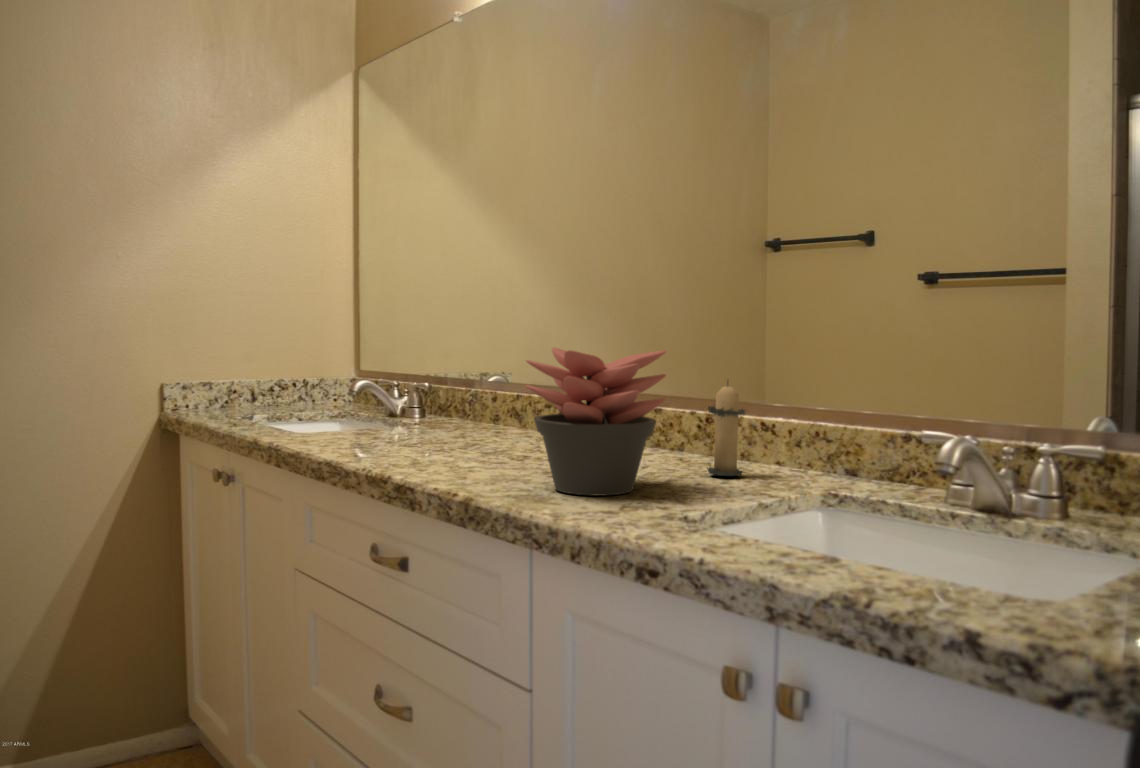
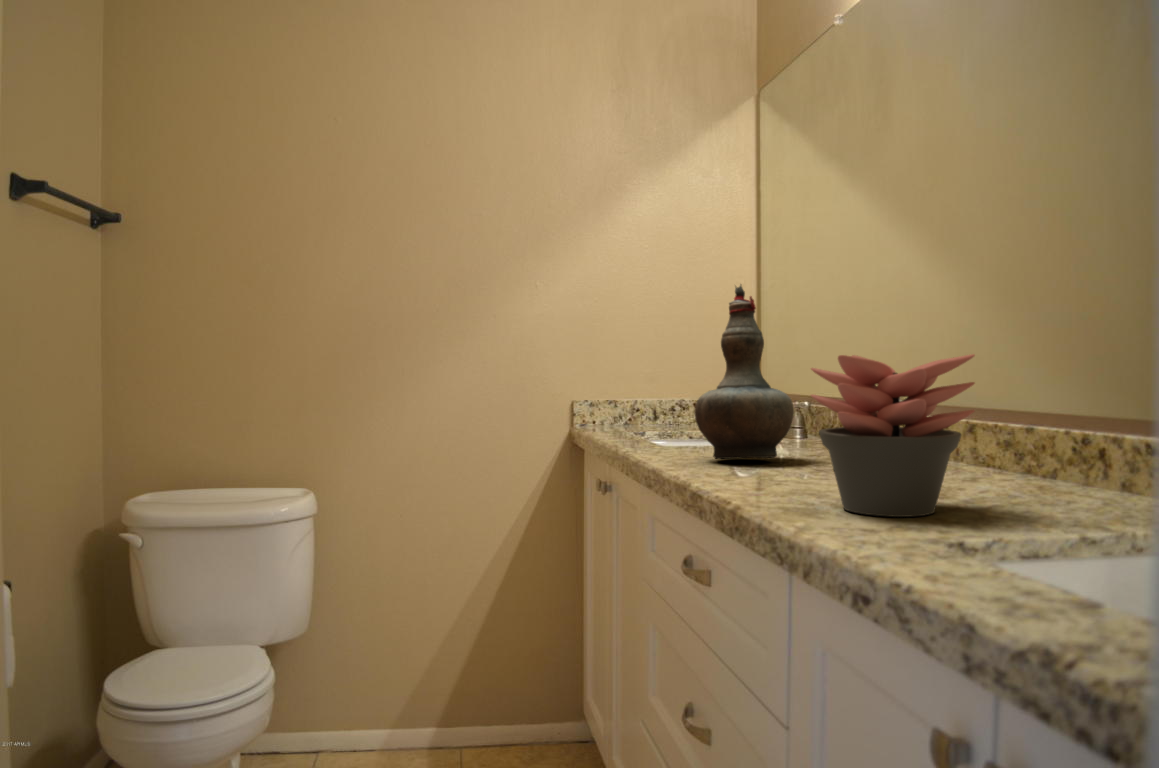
decorative vase: none [349,266,448,445] -> present [695,285,794,459]
candle: present [707,380,746,476] -> none [1044,390,1109,508]

